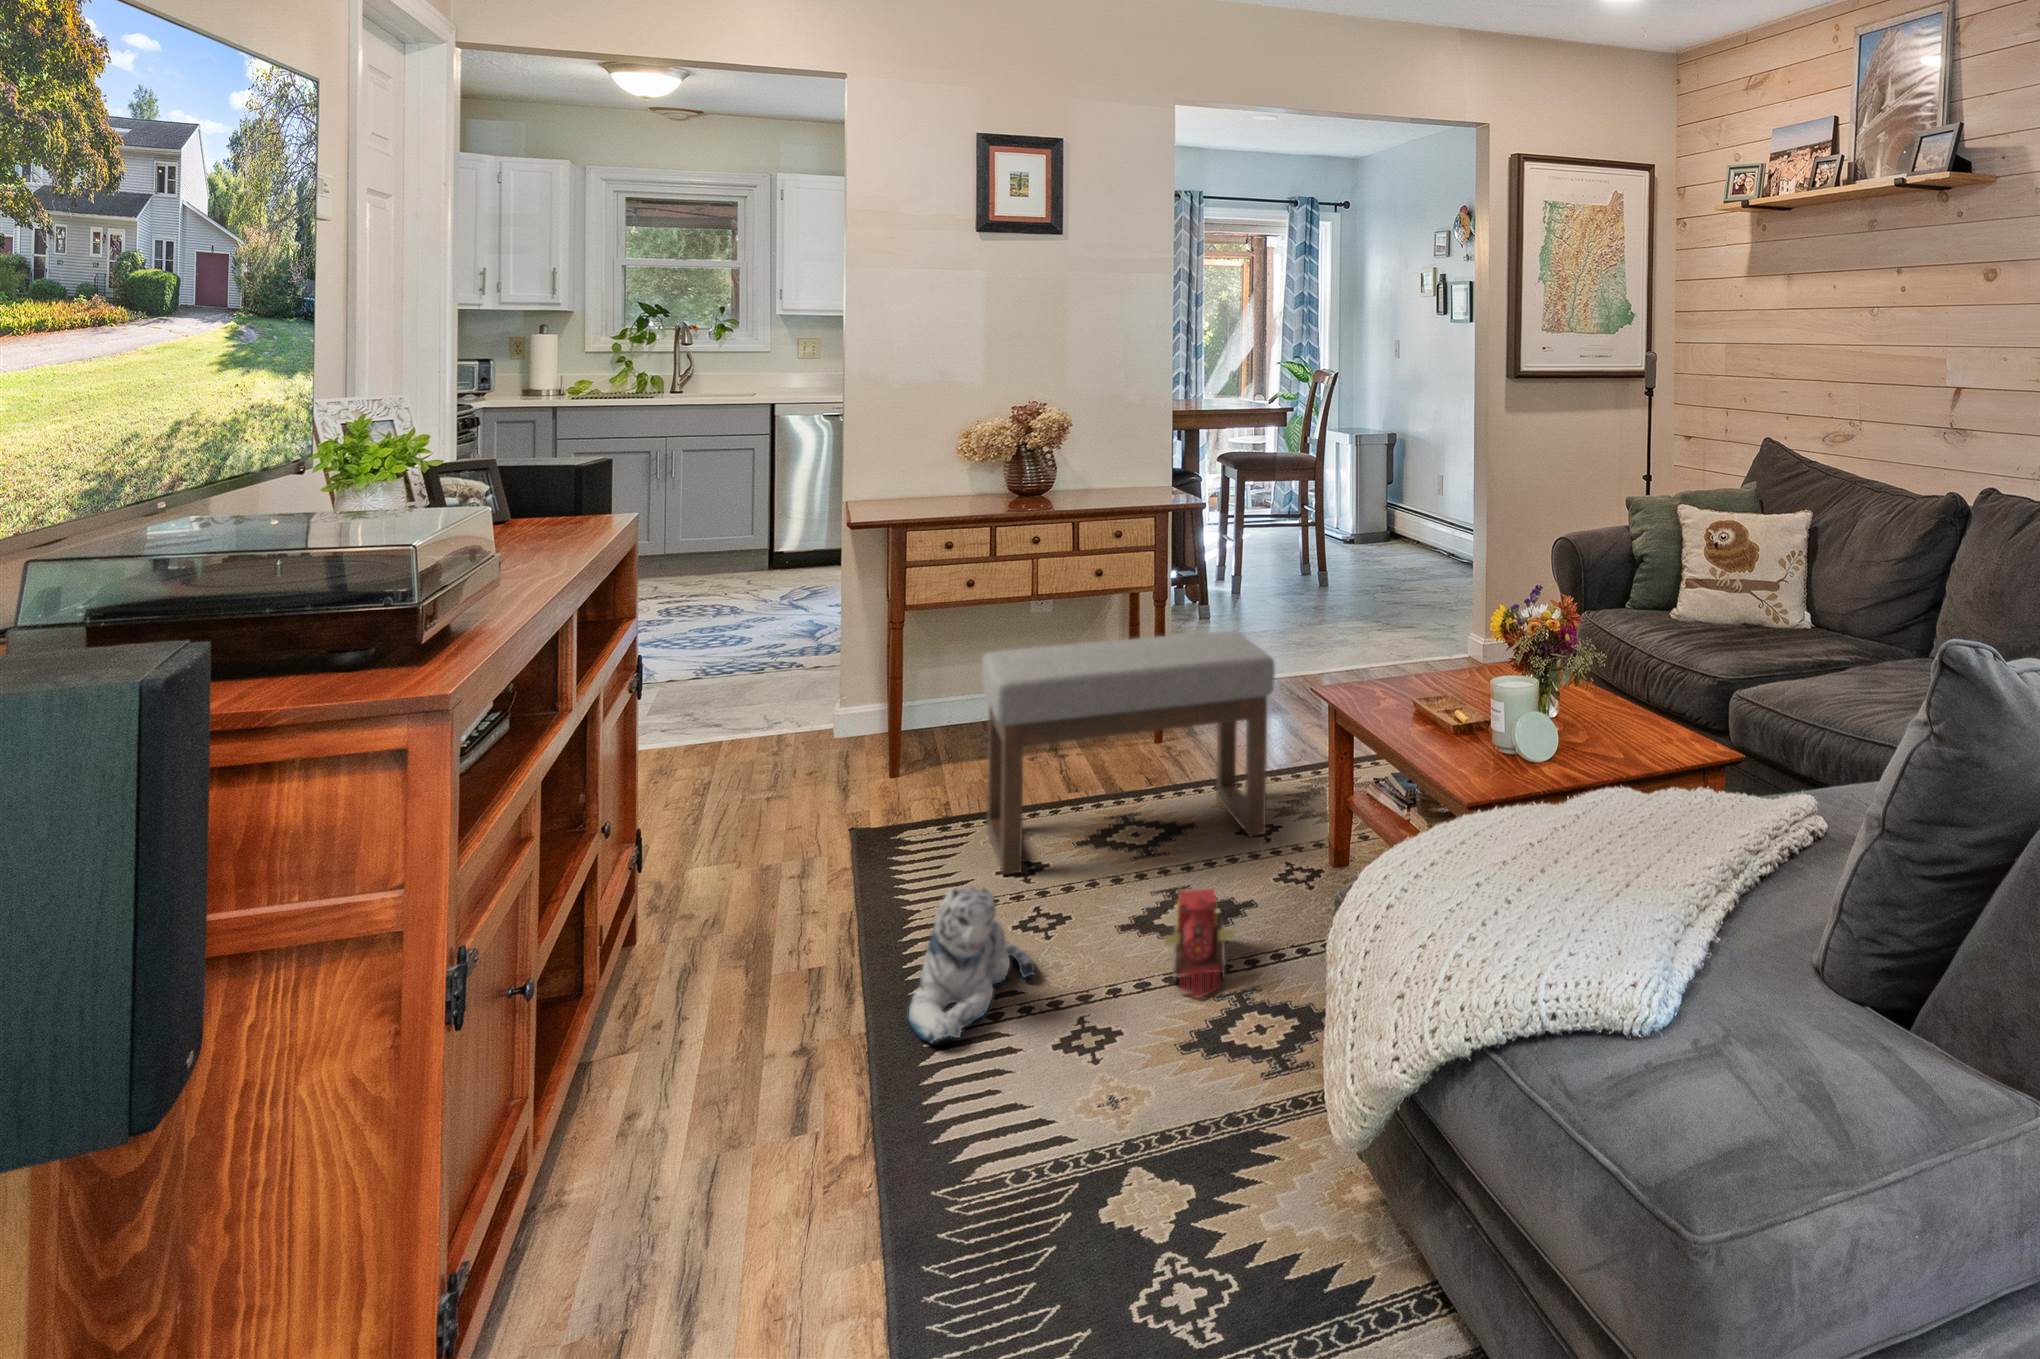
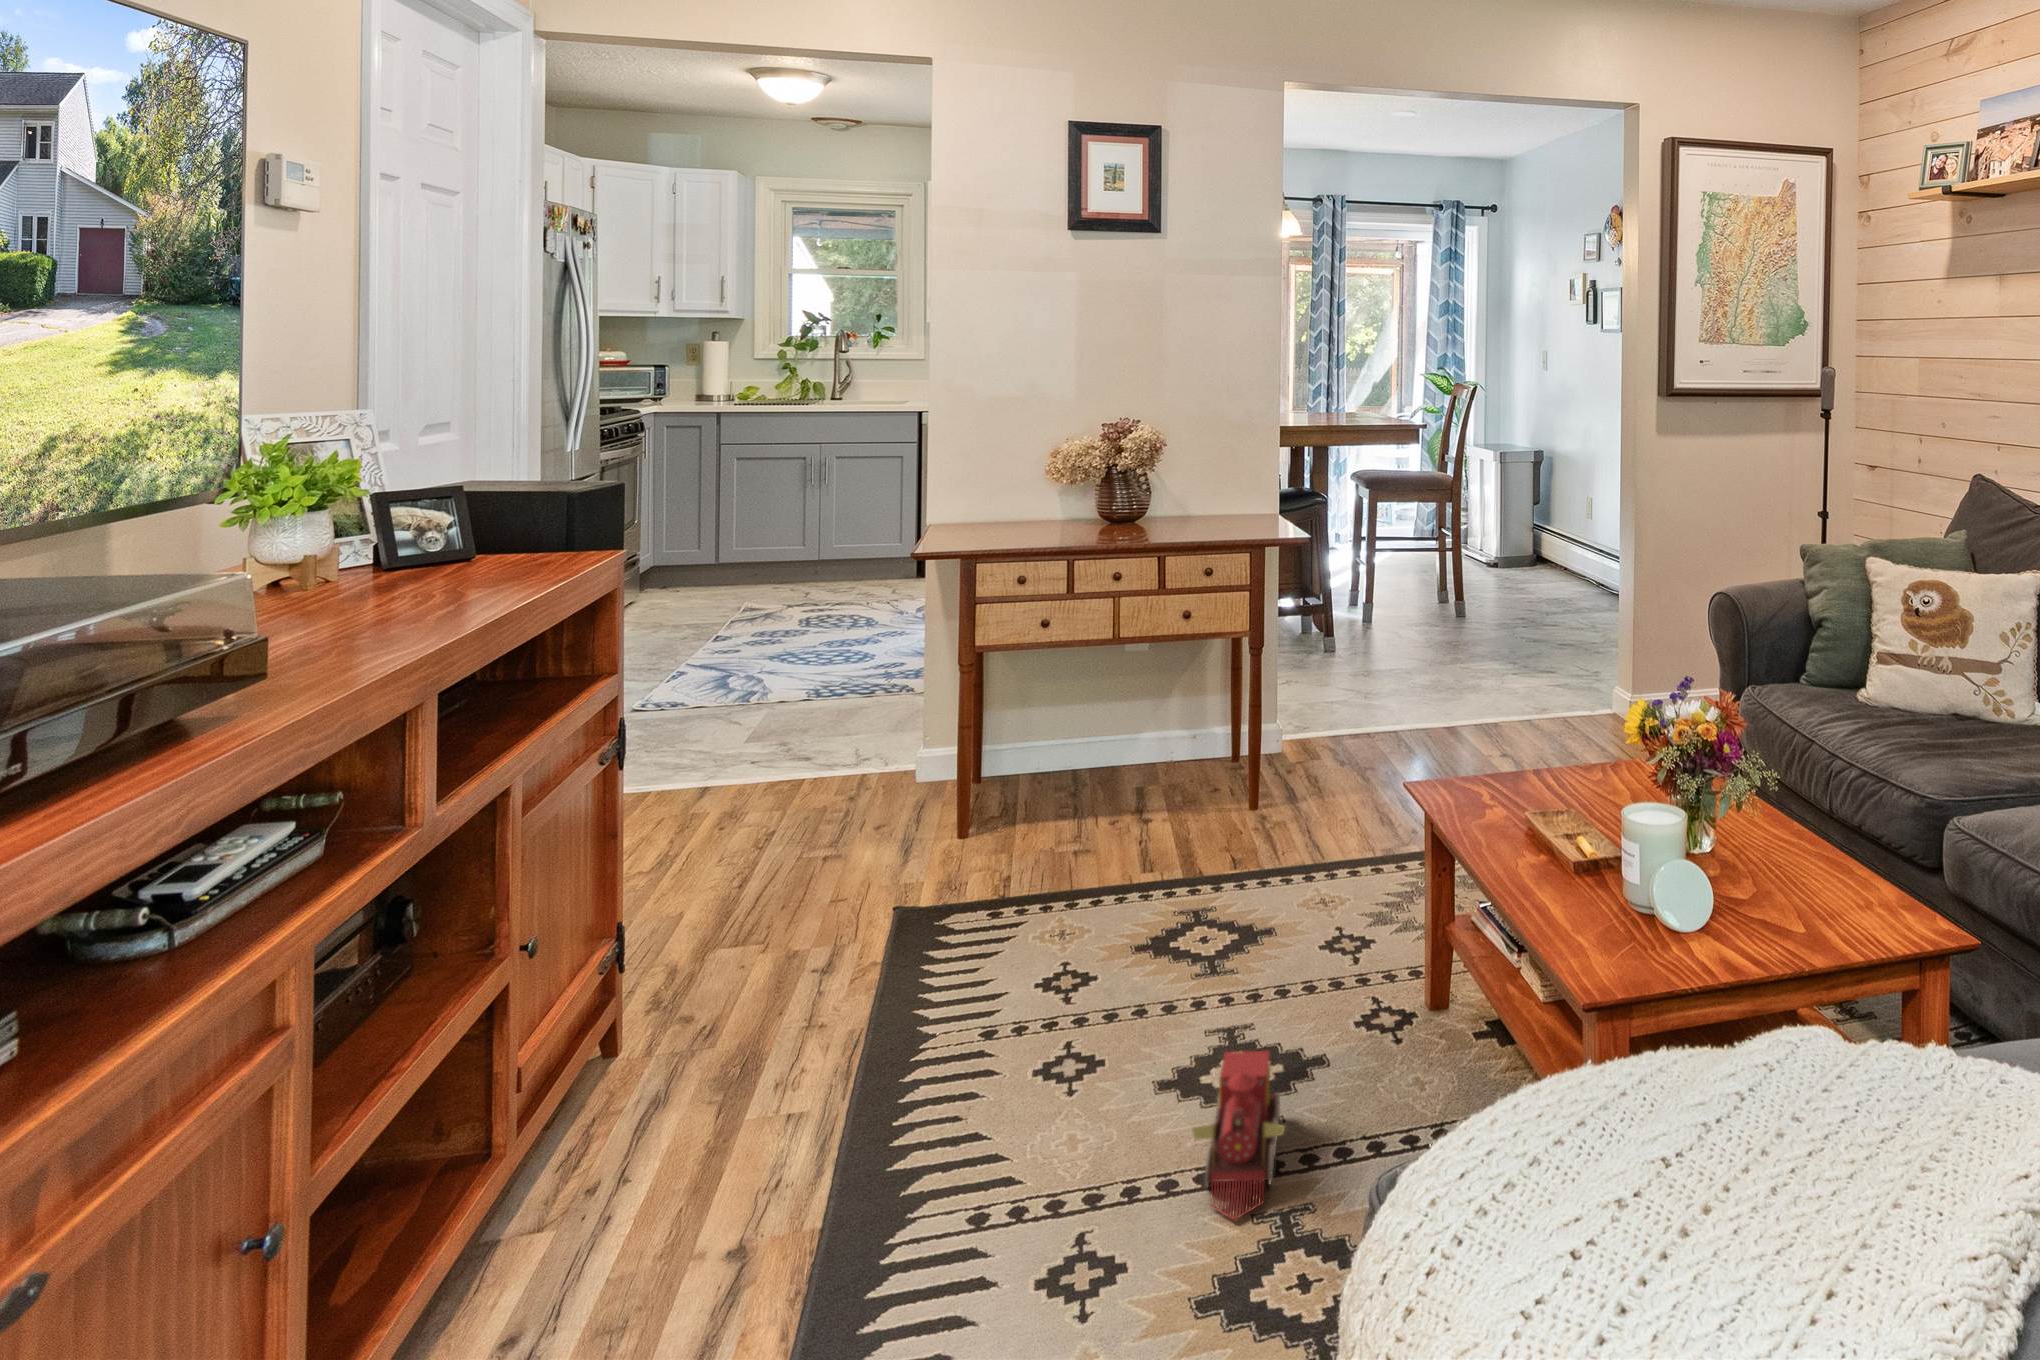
ottoman: present [982,631,1275,875] -> none [1036,692,1368,987]
plush toy: present [908,888,1035,1043] -> none [865,1046,1040,1270]

